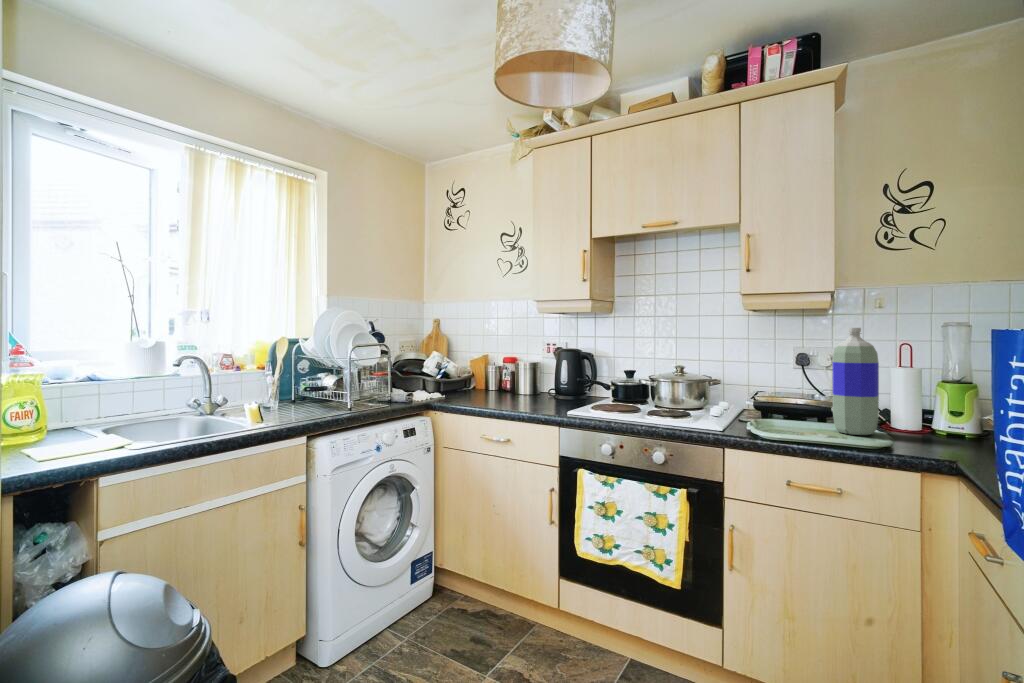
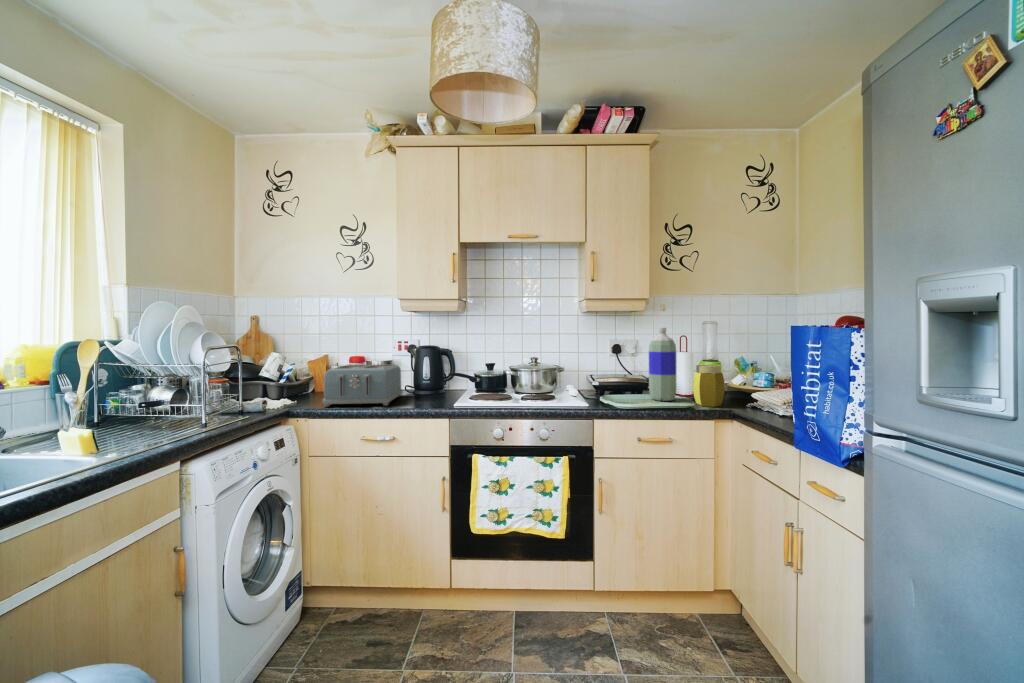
toaster: none [457,366,541,408] -> present [322,364,402,407]
jar: none [898,384,953,451] -> present [693,365,725,407]

